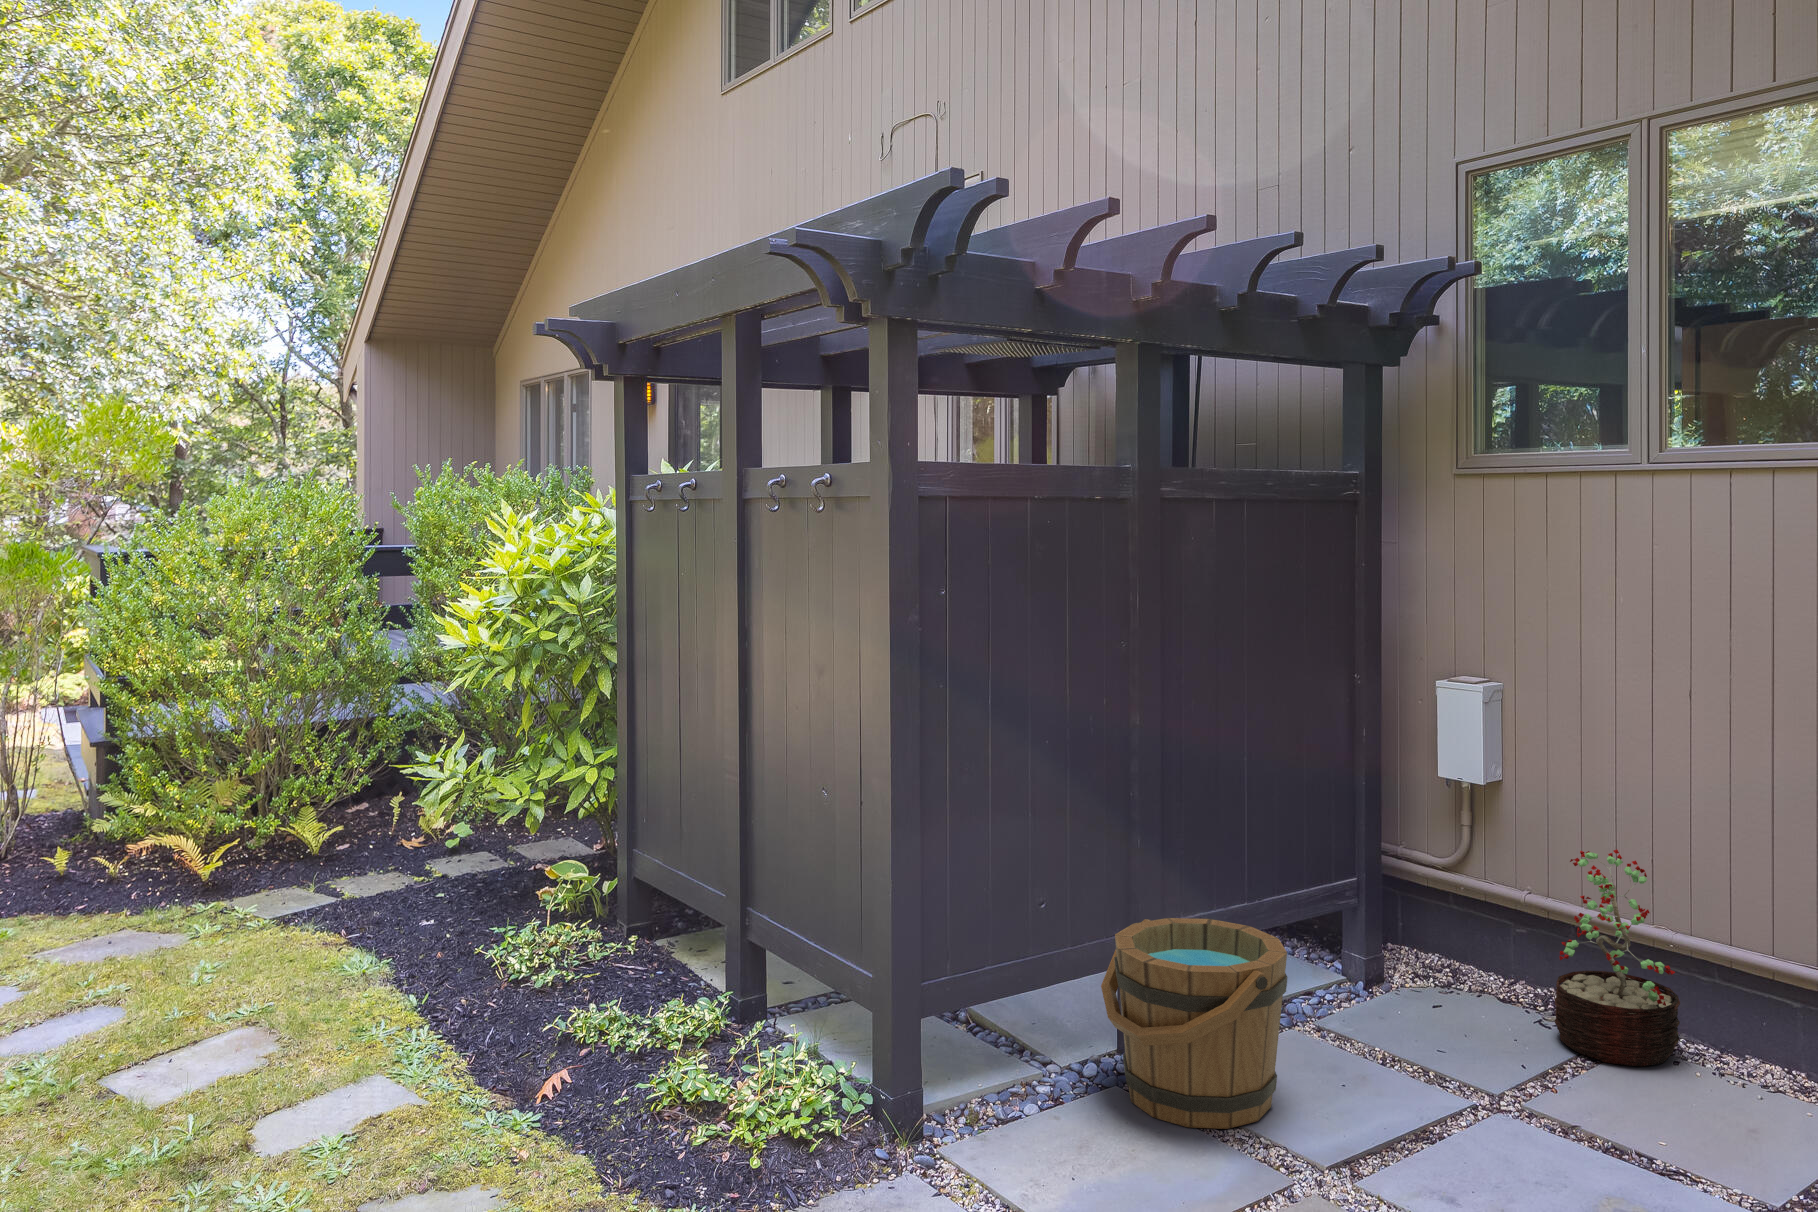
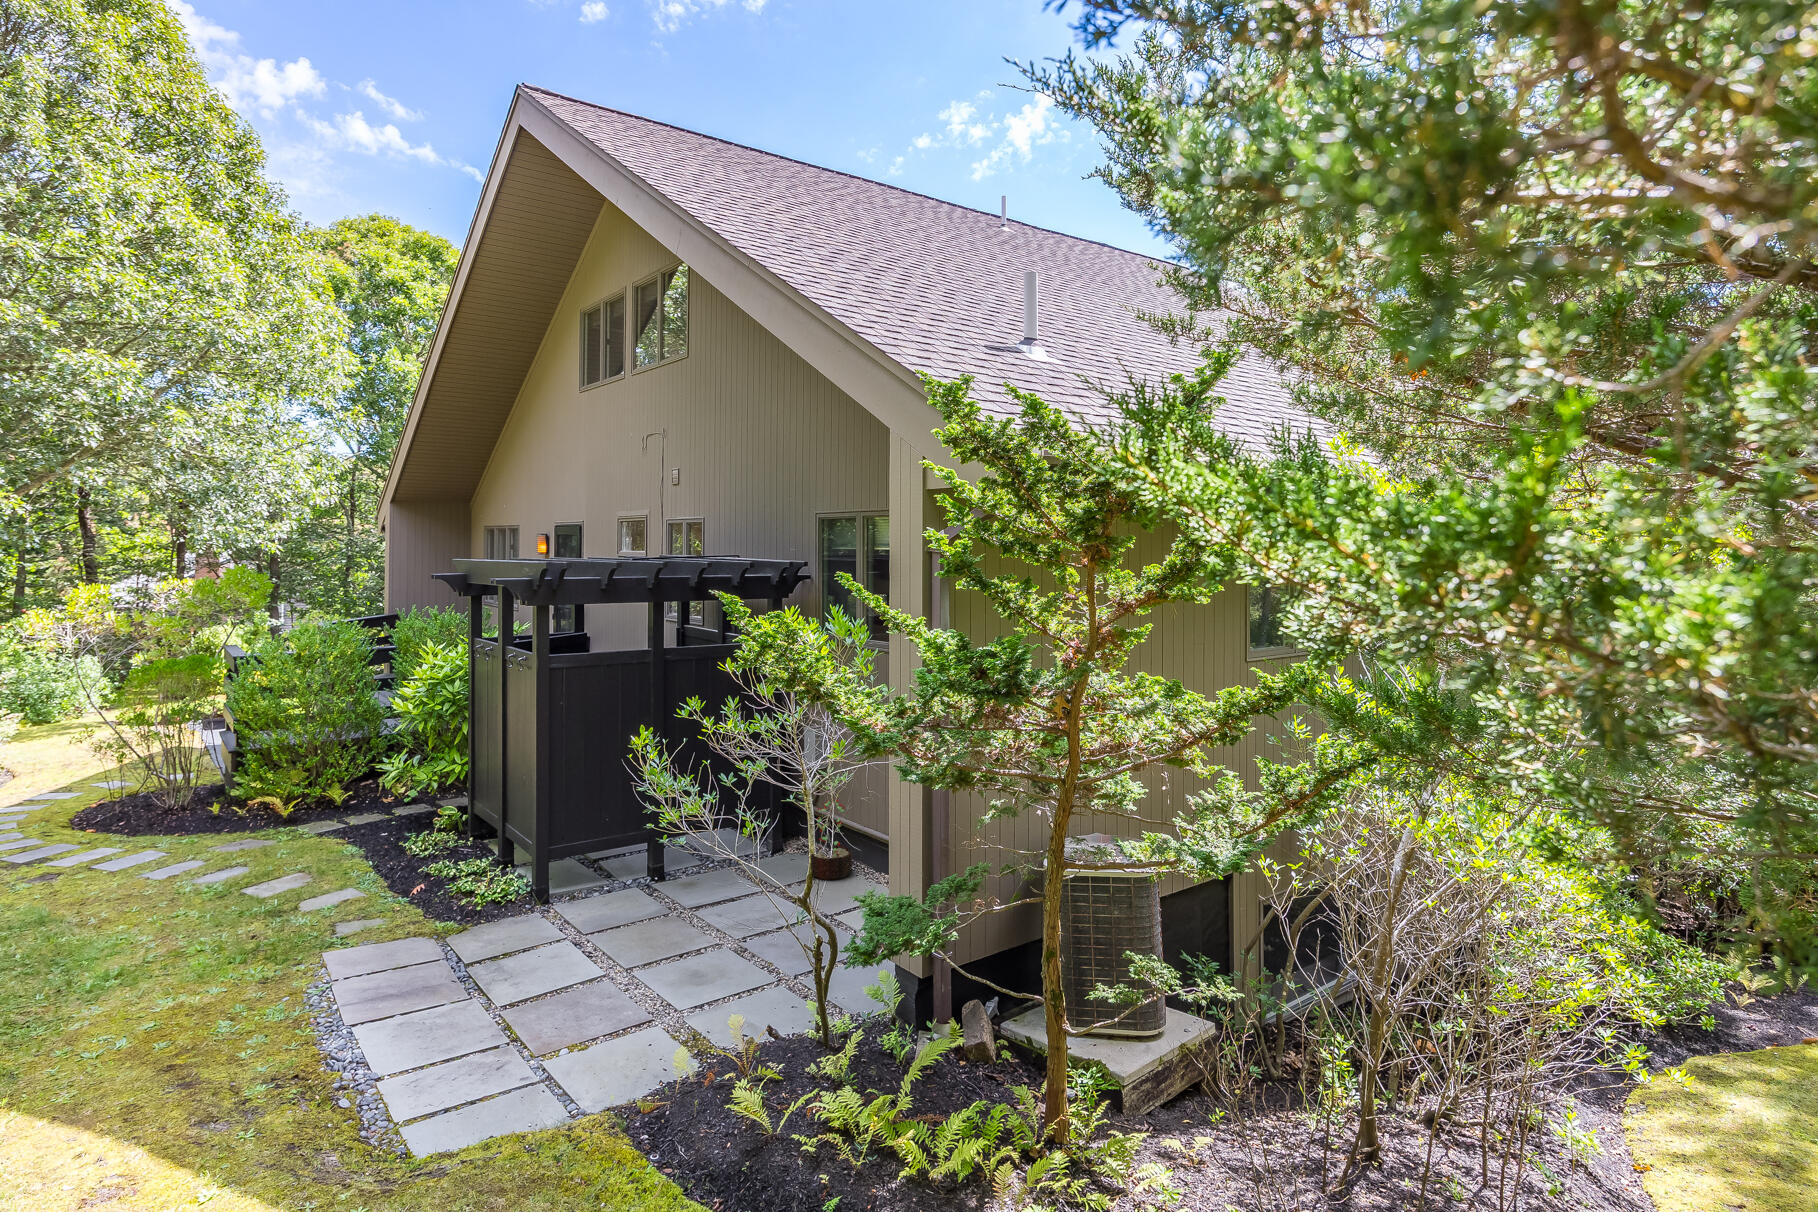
bucket: present [1101,918,1288,1129] -> none [618,827,685,901]

